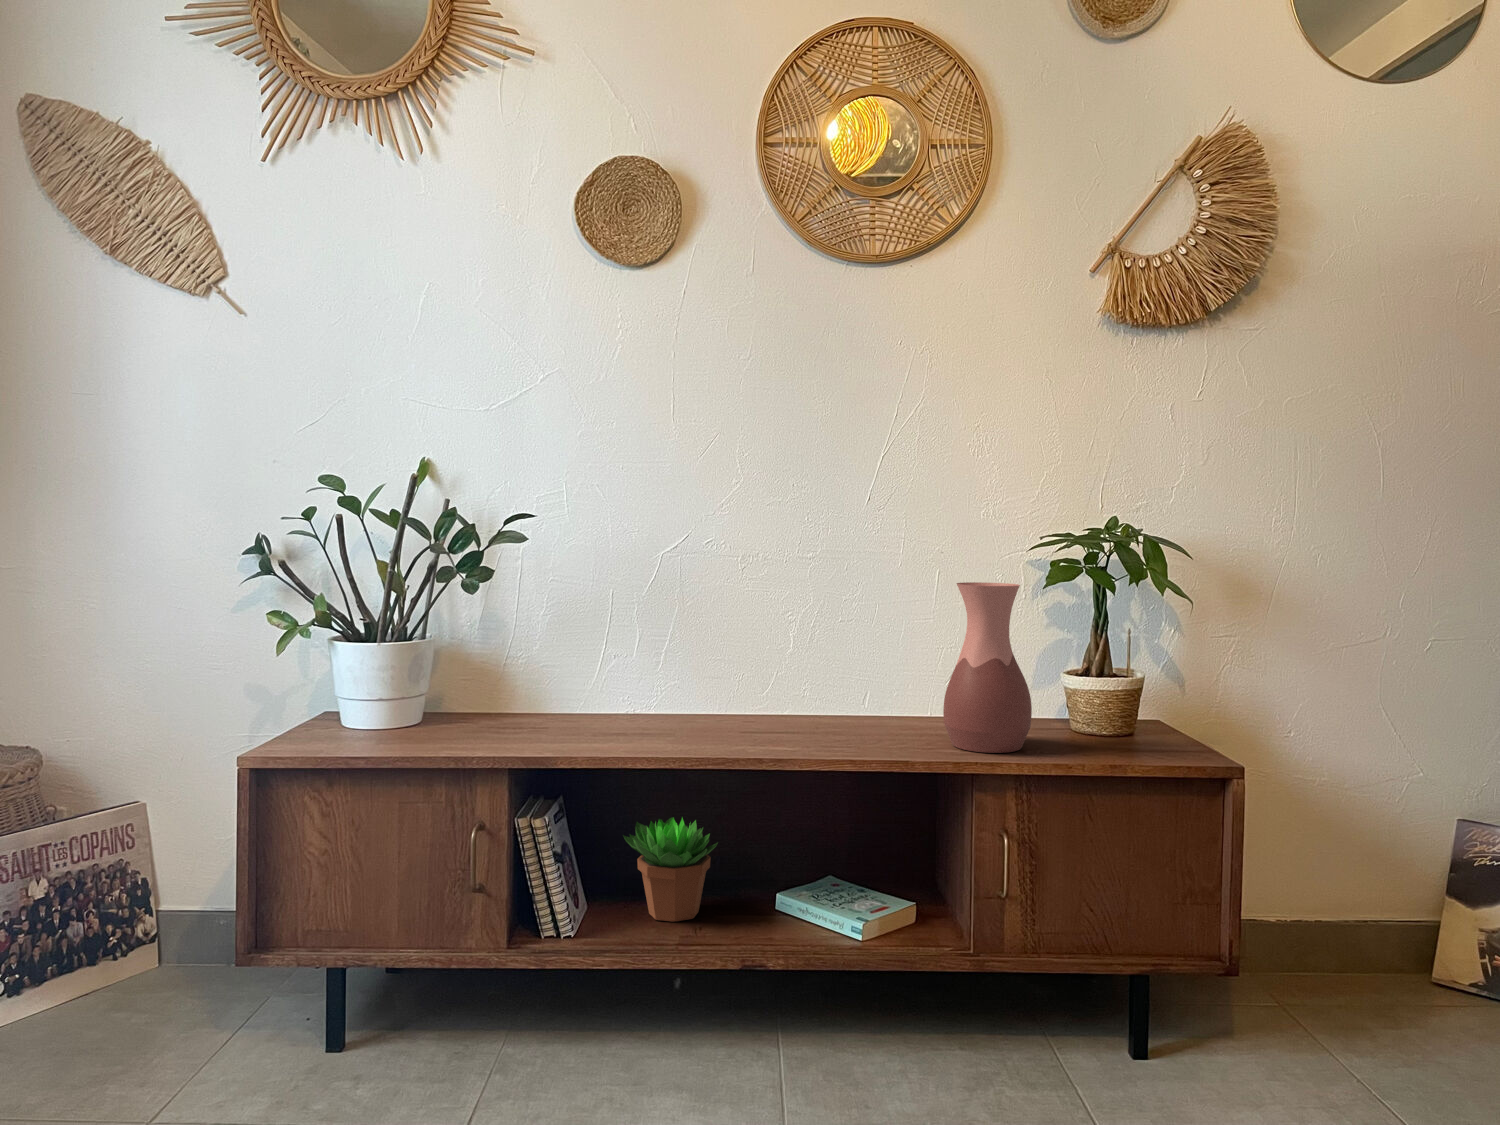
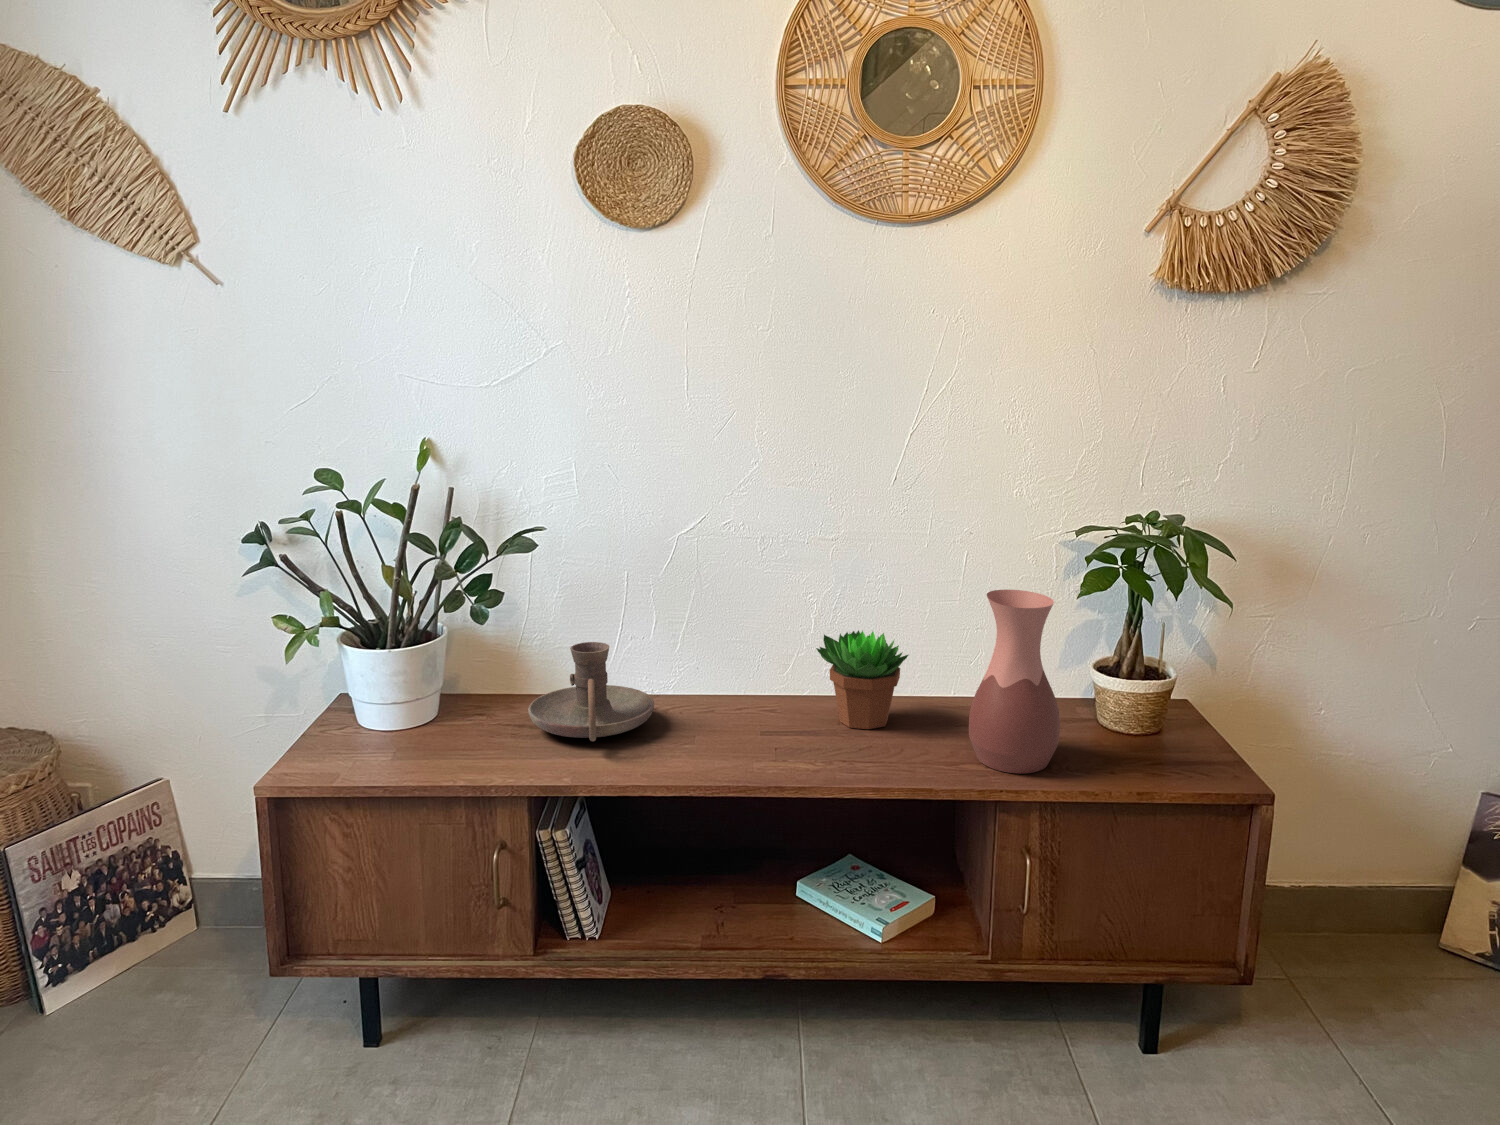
candle holder: none [512,645,636,729] -> present [528,642,654,741]
succulent plant: present [623,817,718,922] -> present [816,630,908,729]

